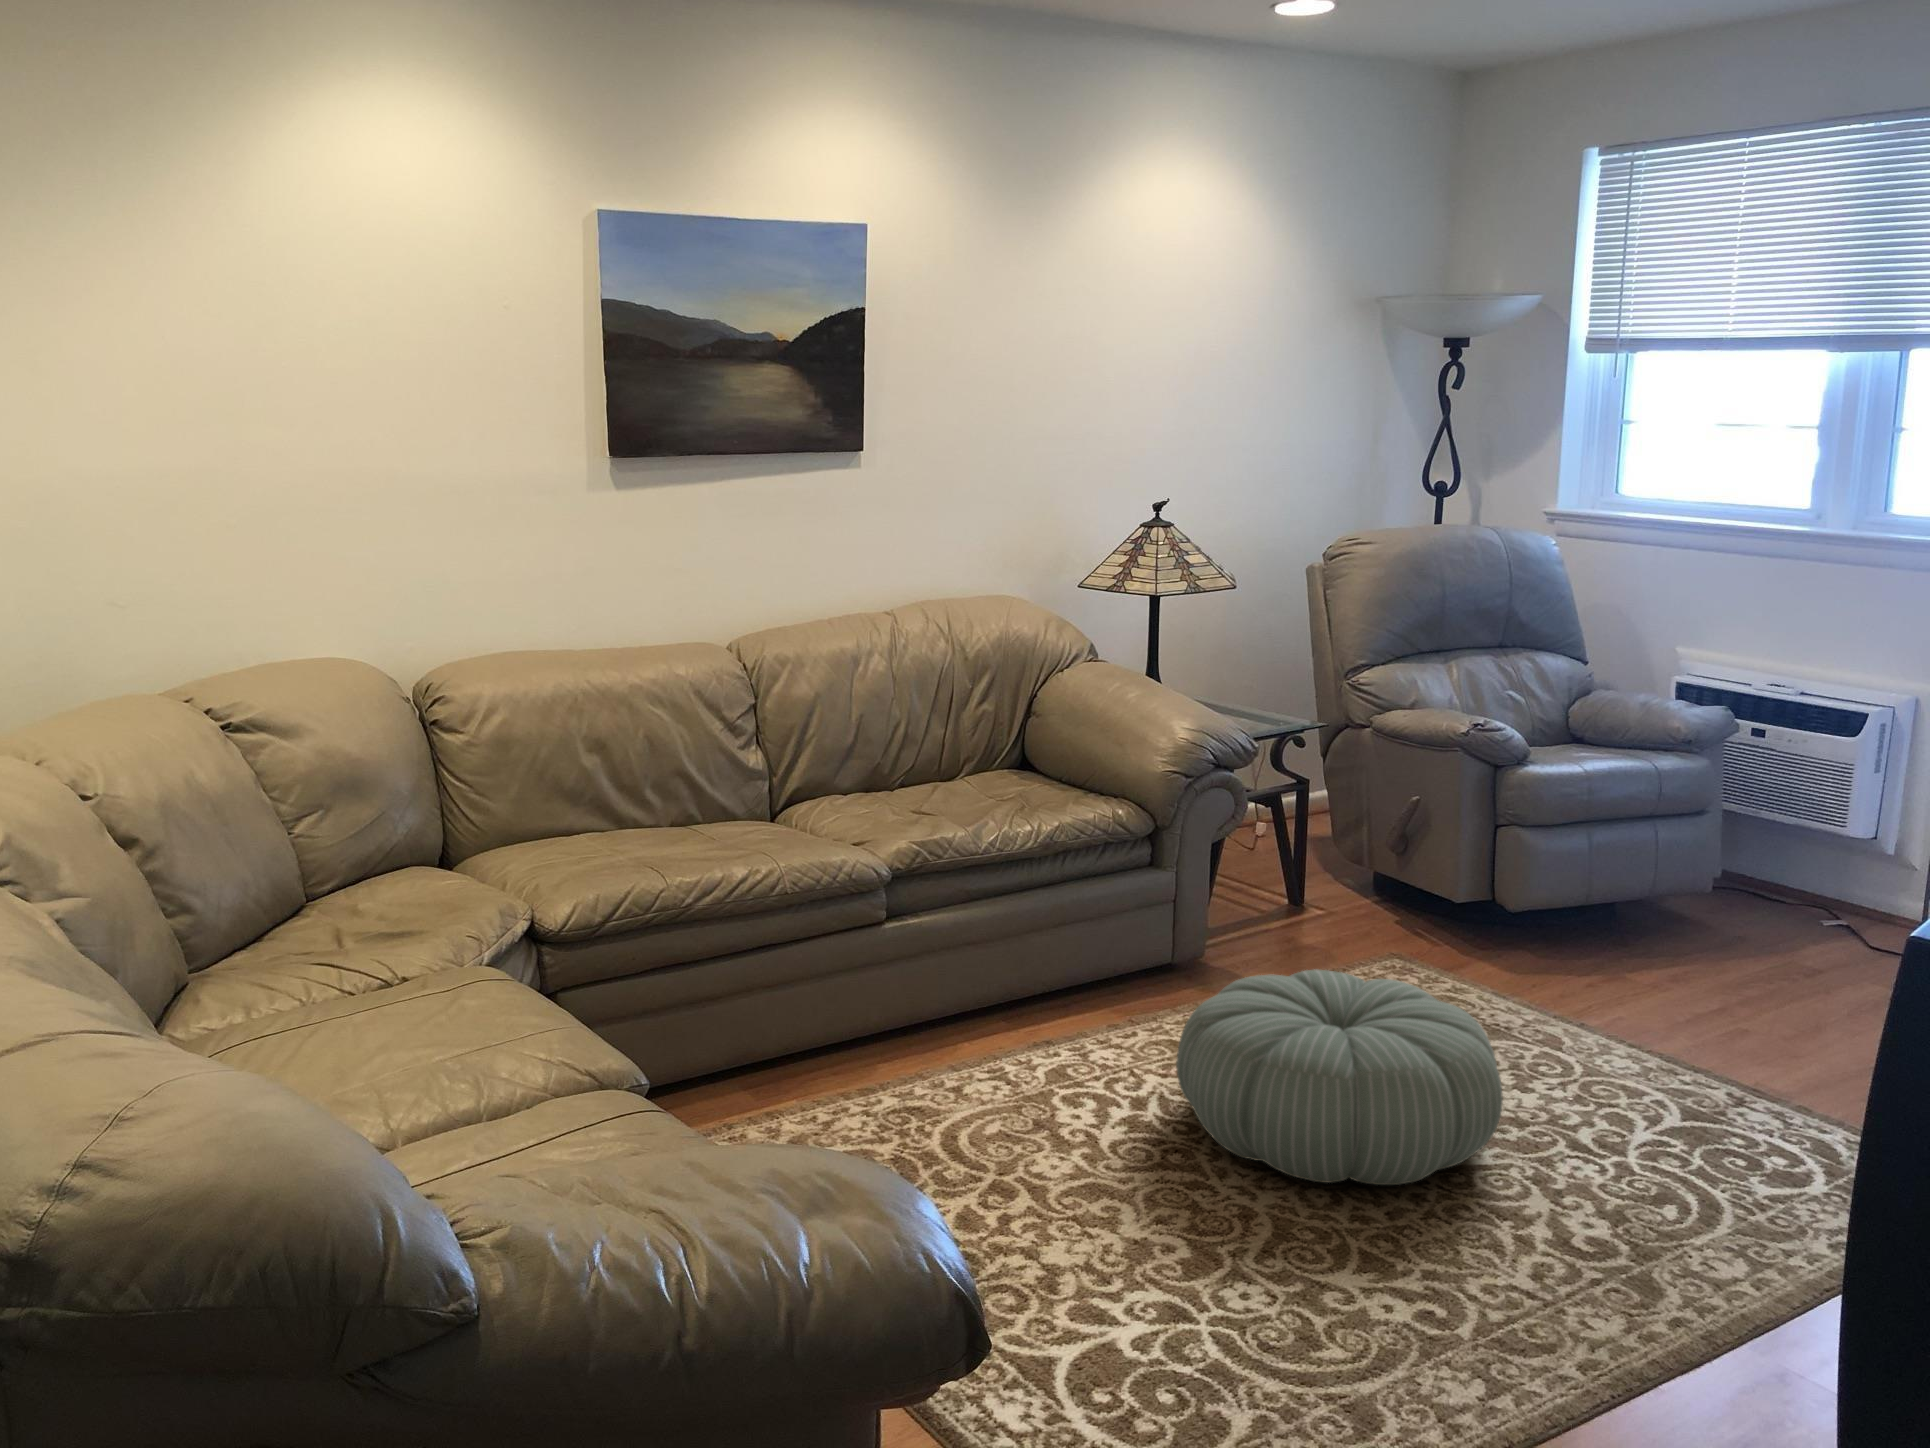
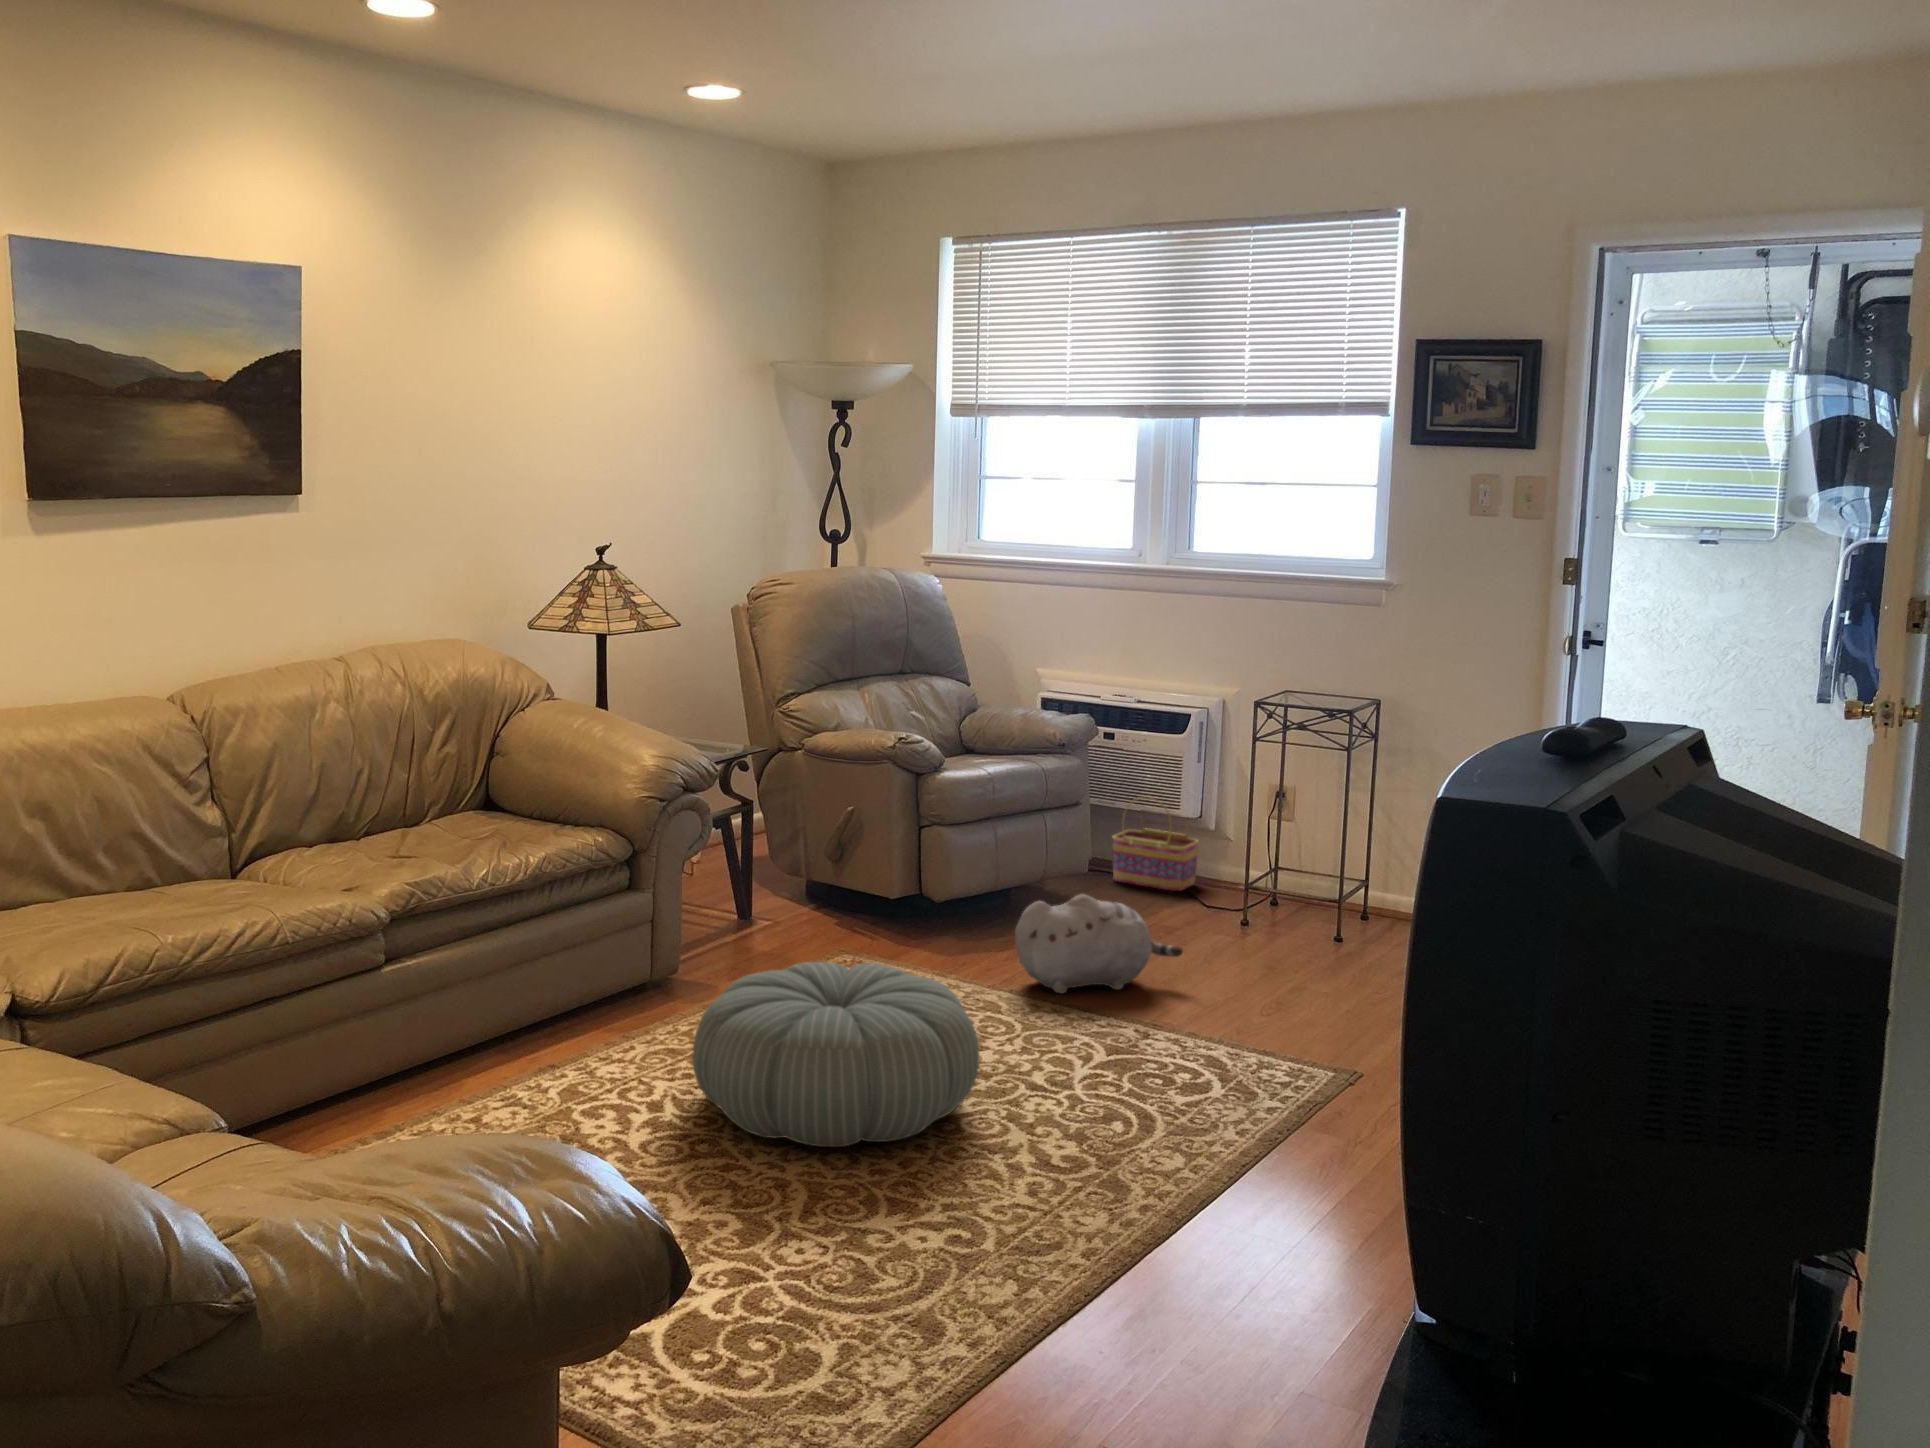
basket: none [1752,799,1870,924] -> present [1112,797,1199,891]
plush toy: none [1591,923,1810,1040] -> present [1015,894,1183,993]

